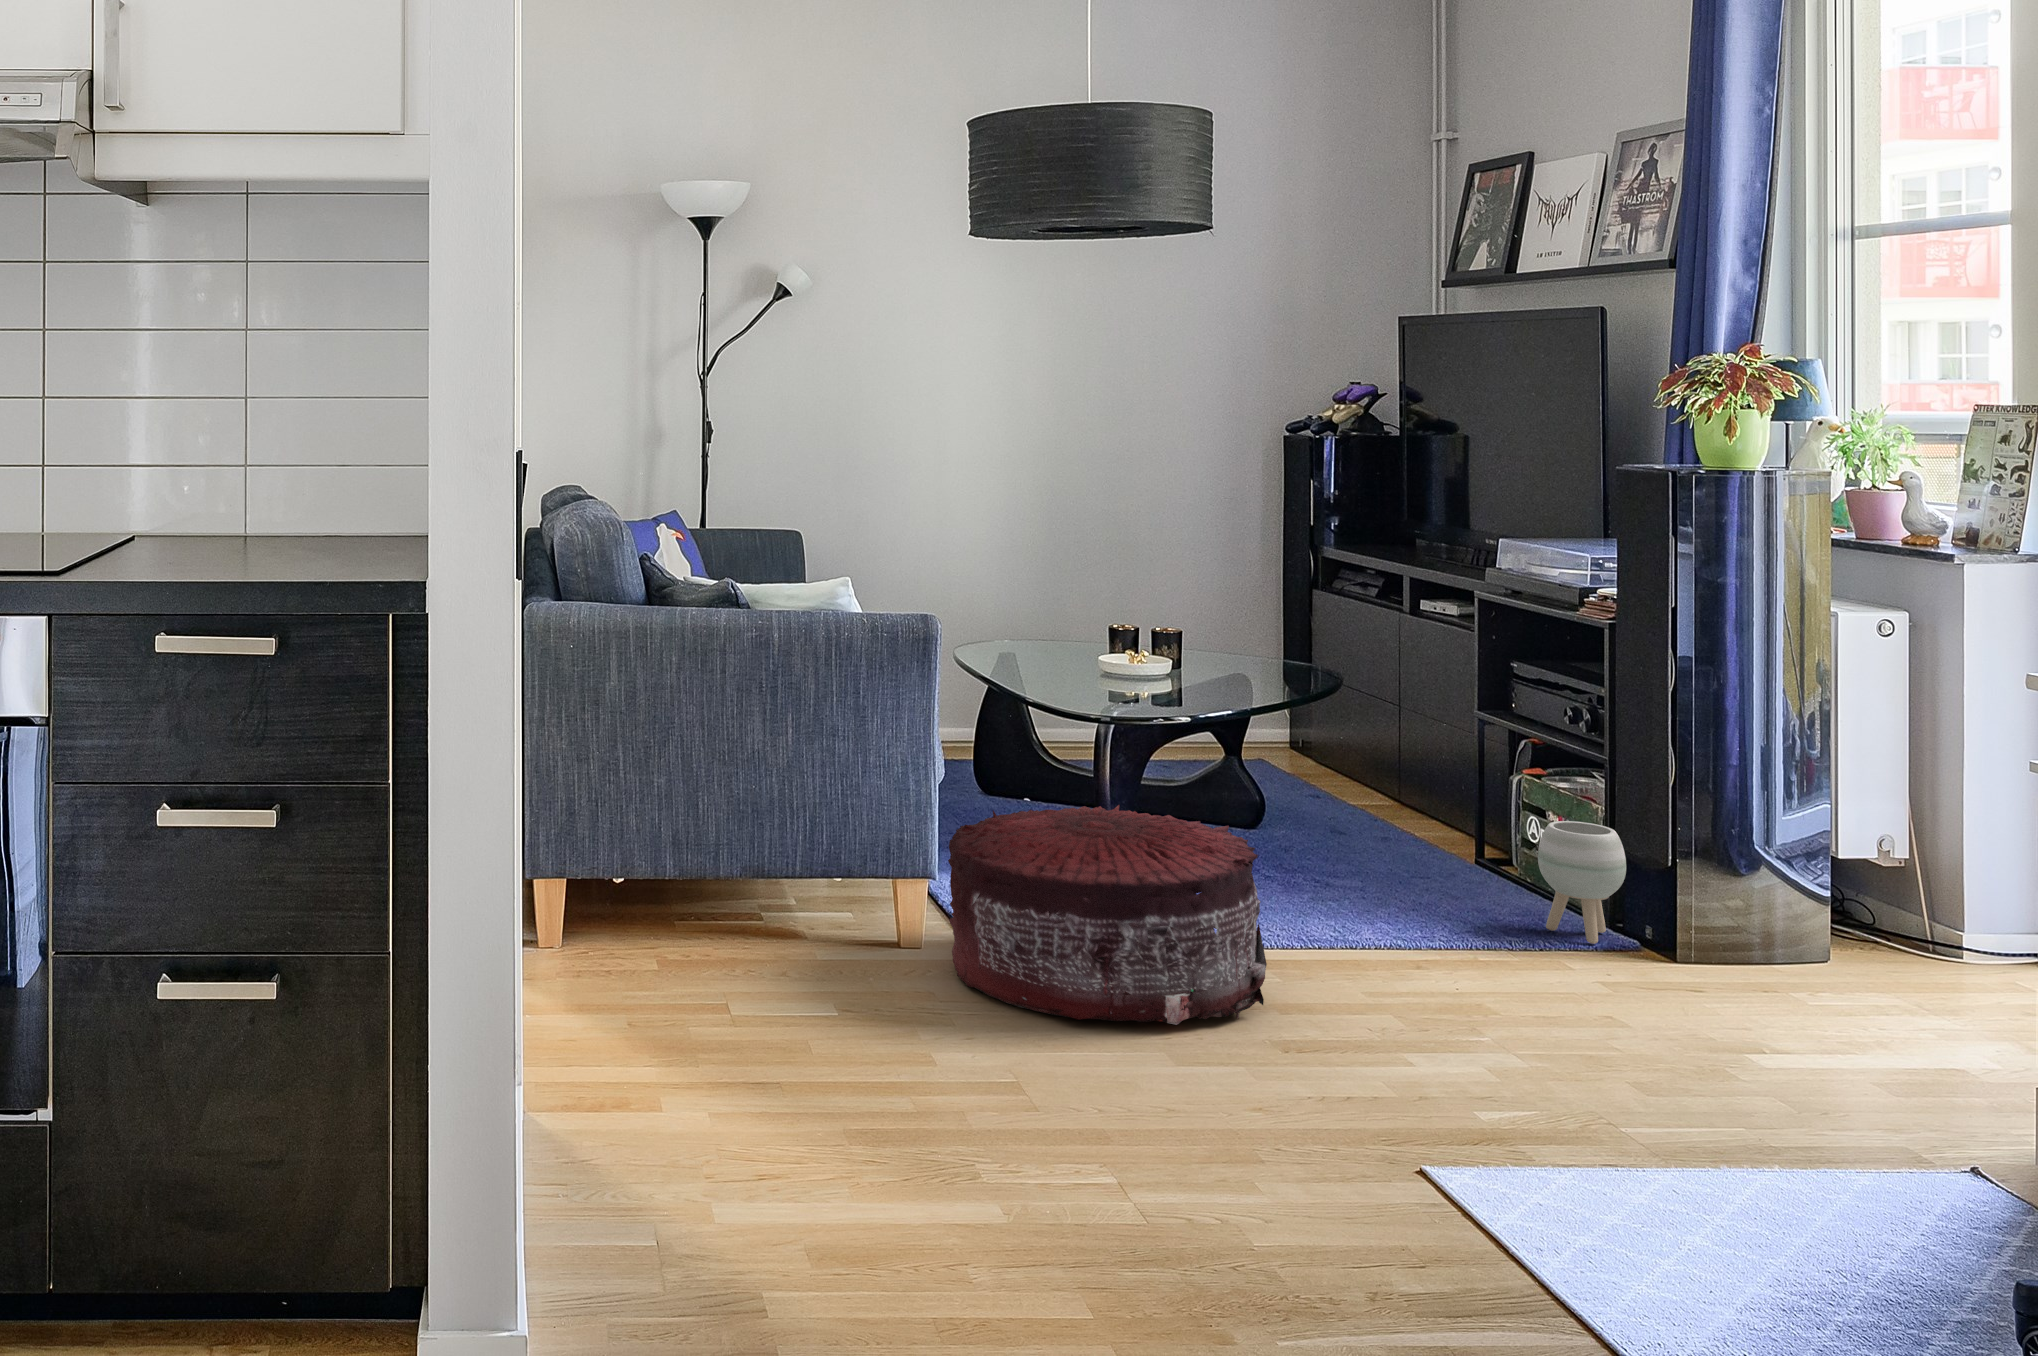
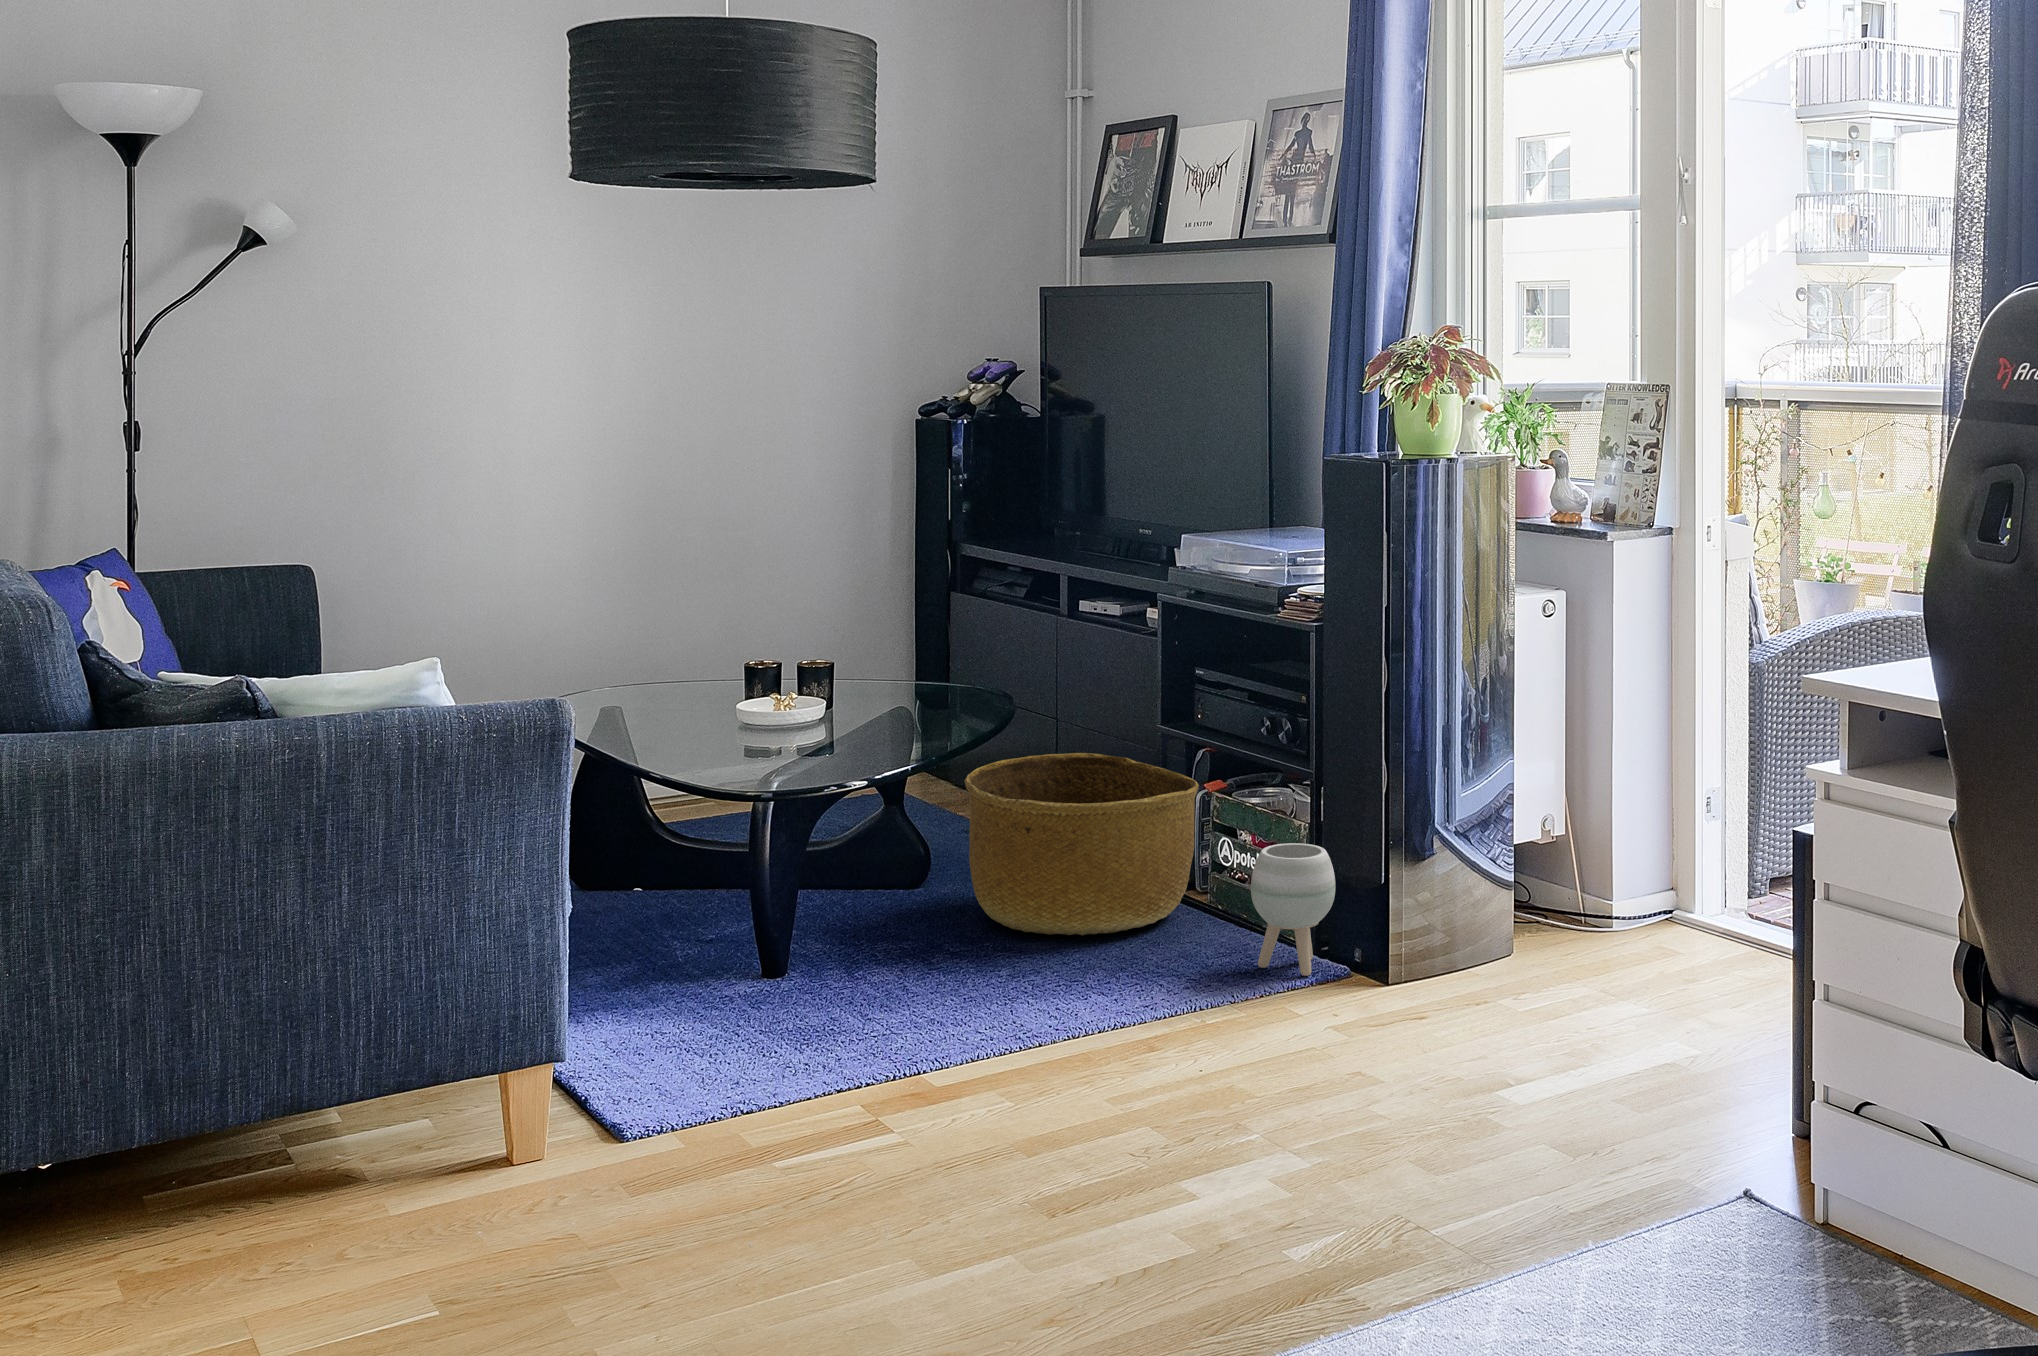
basket: none [1286,723,1506,882] -> present [965,753,1199,935]
pouf: present [948,805,1267,1025] -> none [598,914,1019,1229]

